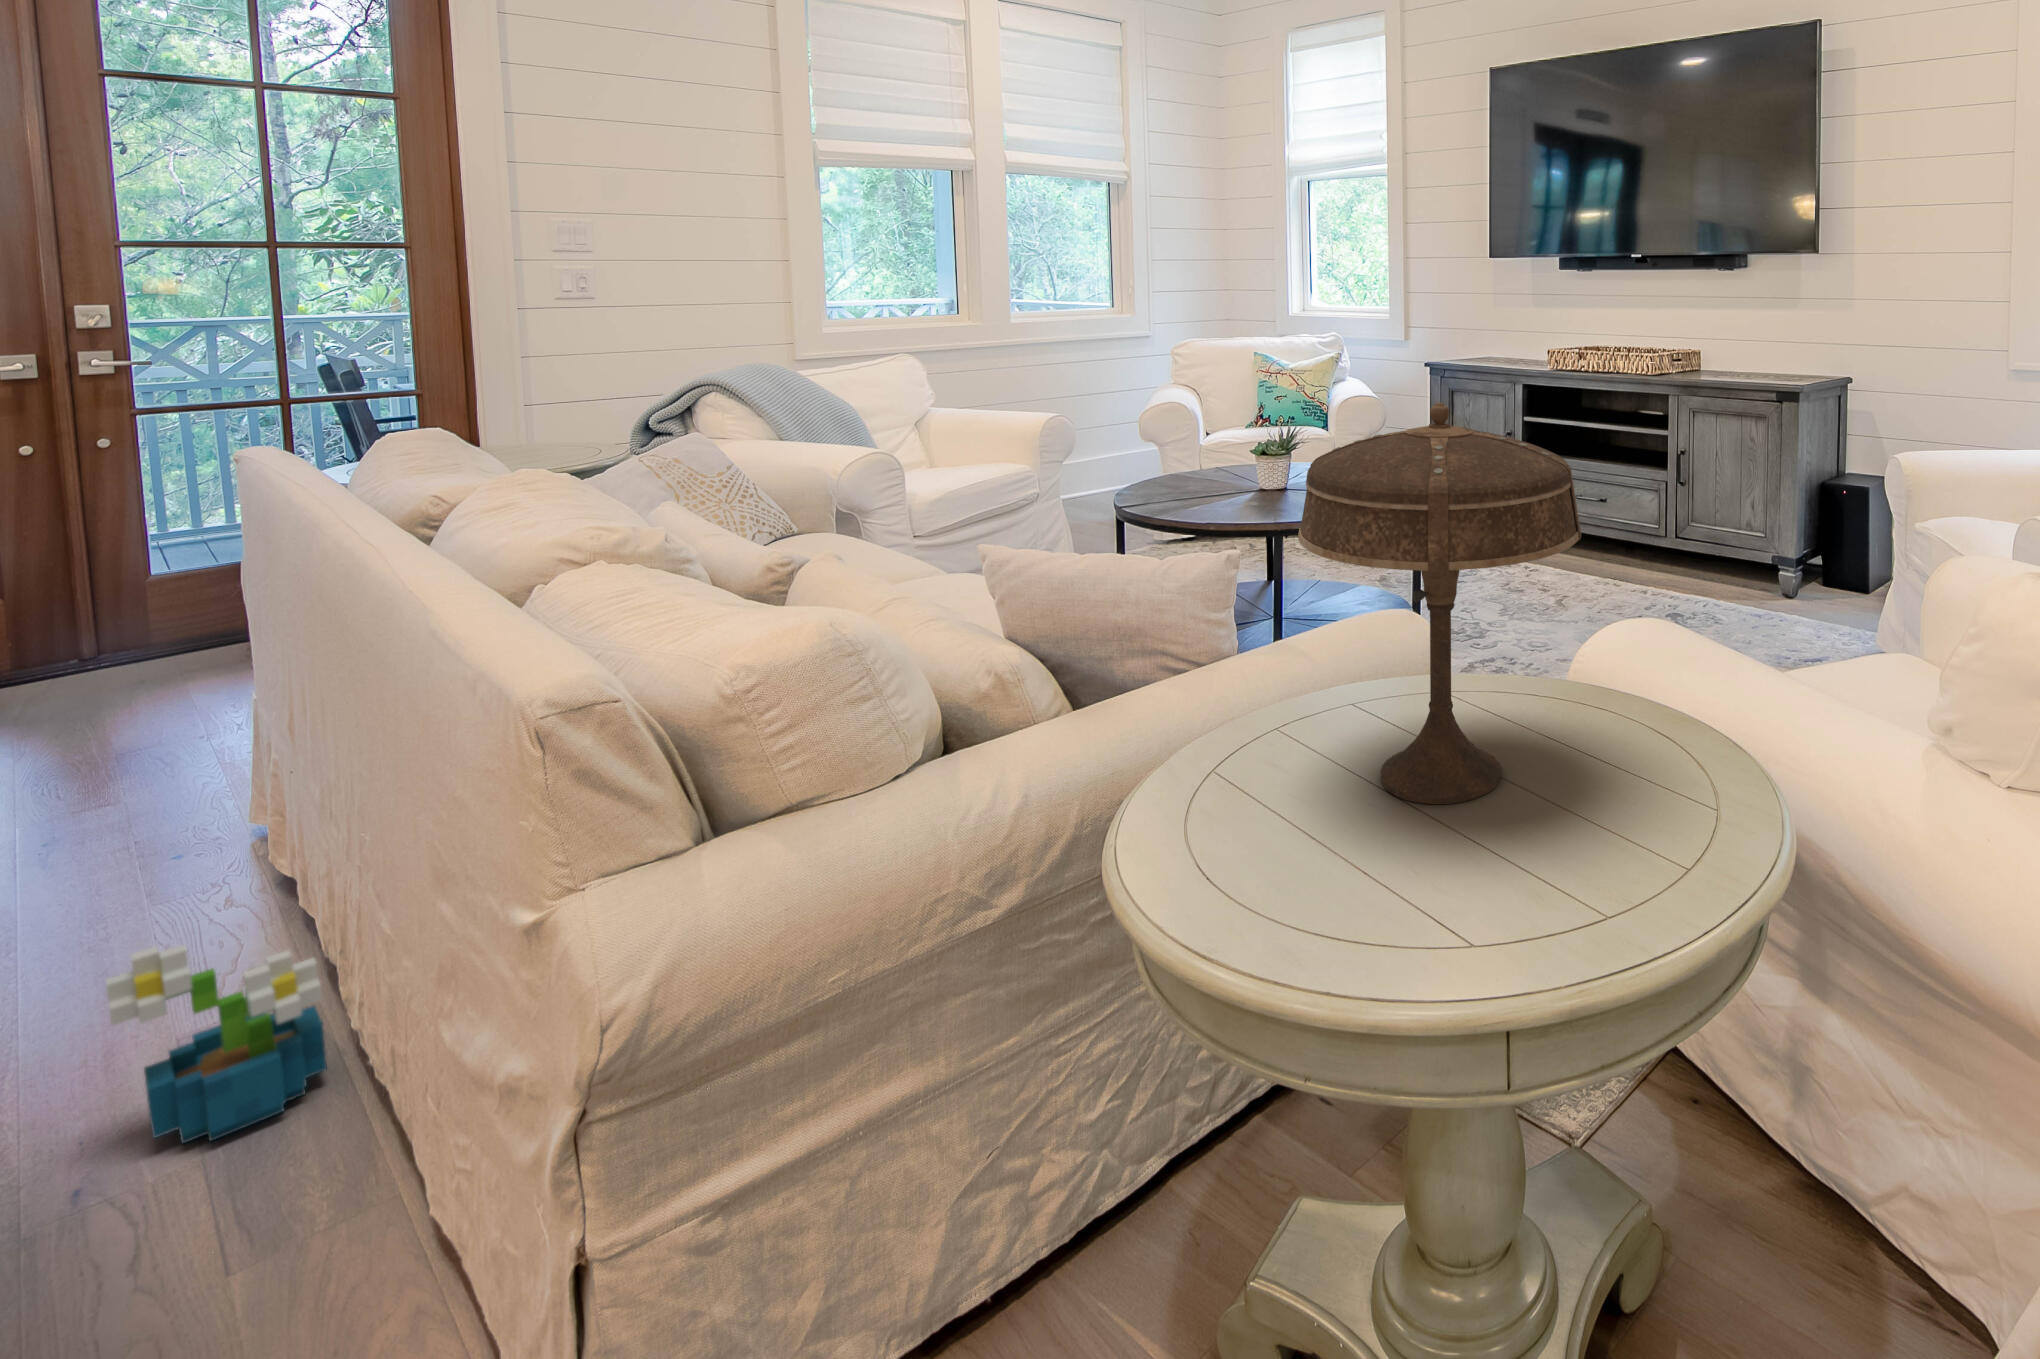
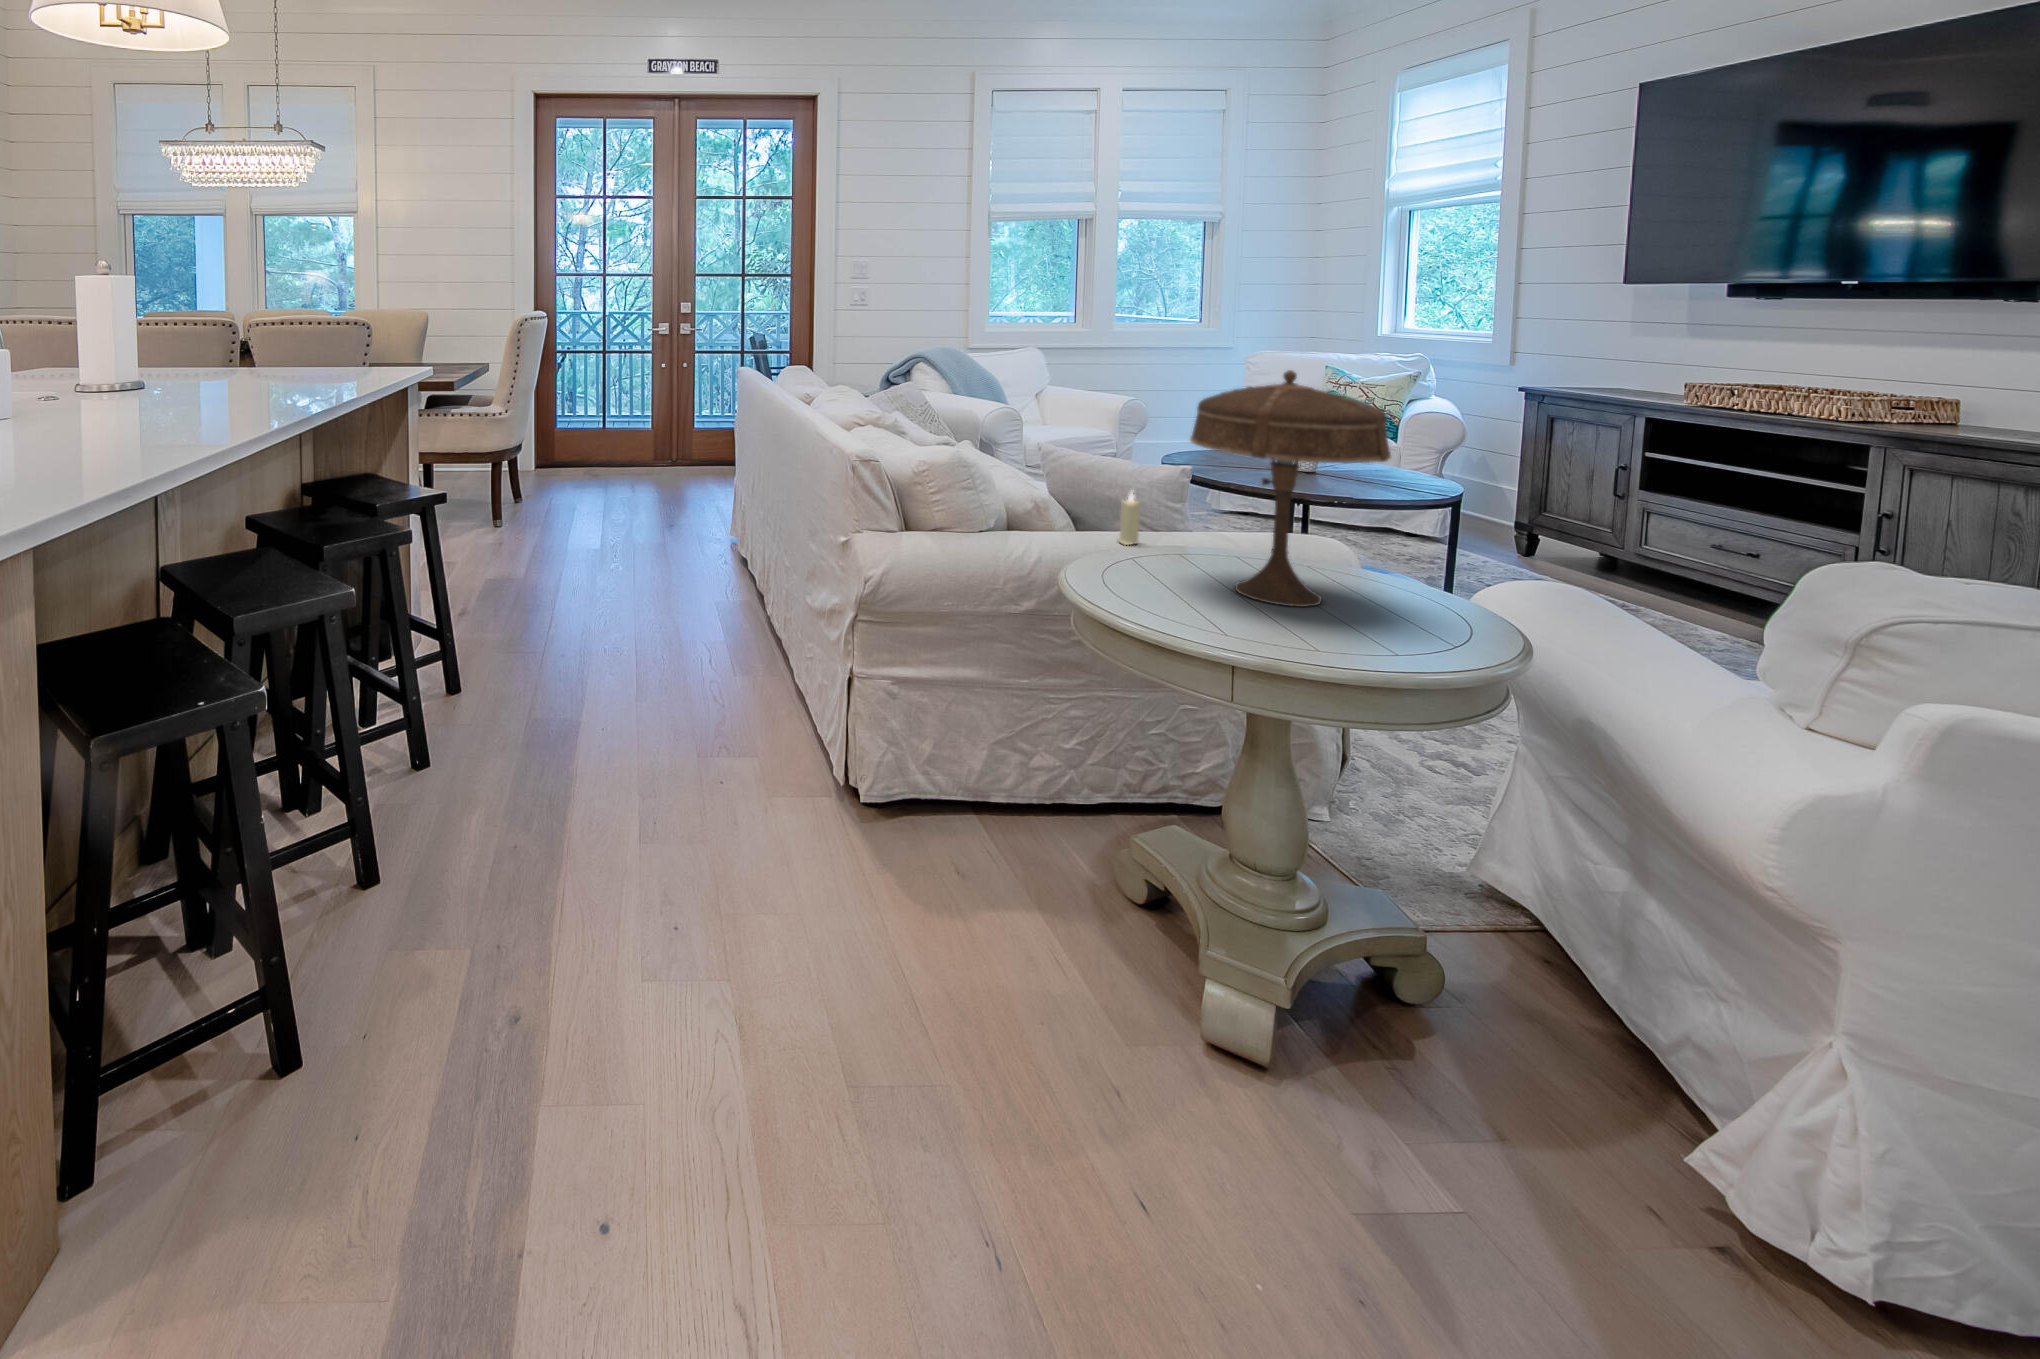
candle: none [1153,623,1189,727] -> present [1119,492,1140,545]
decorative plant: present [106,945,327,1143] -> none [703,553,761,635]

